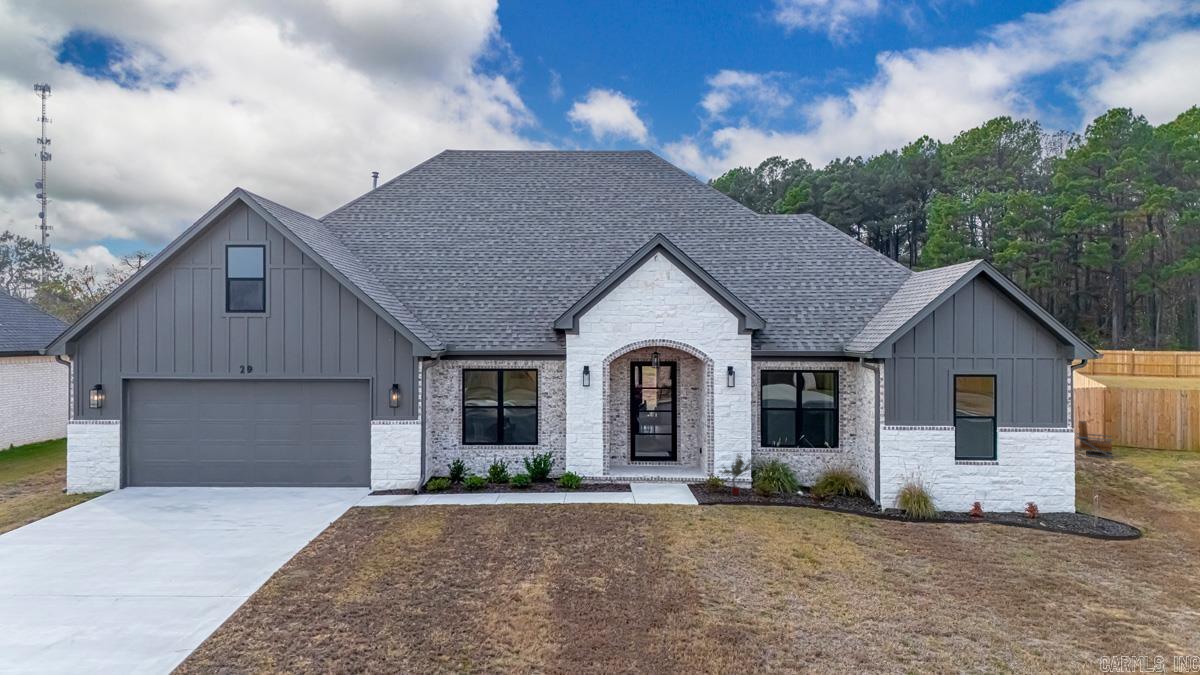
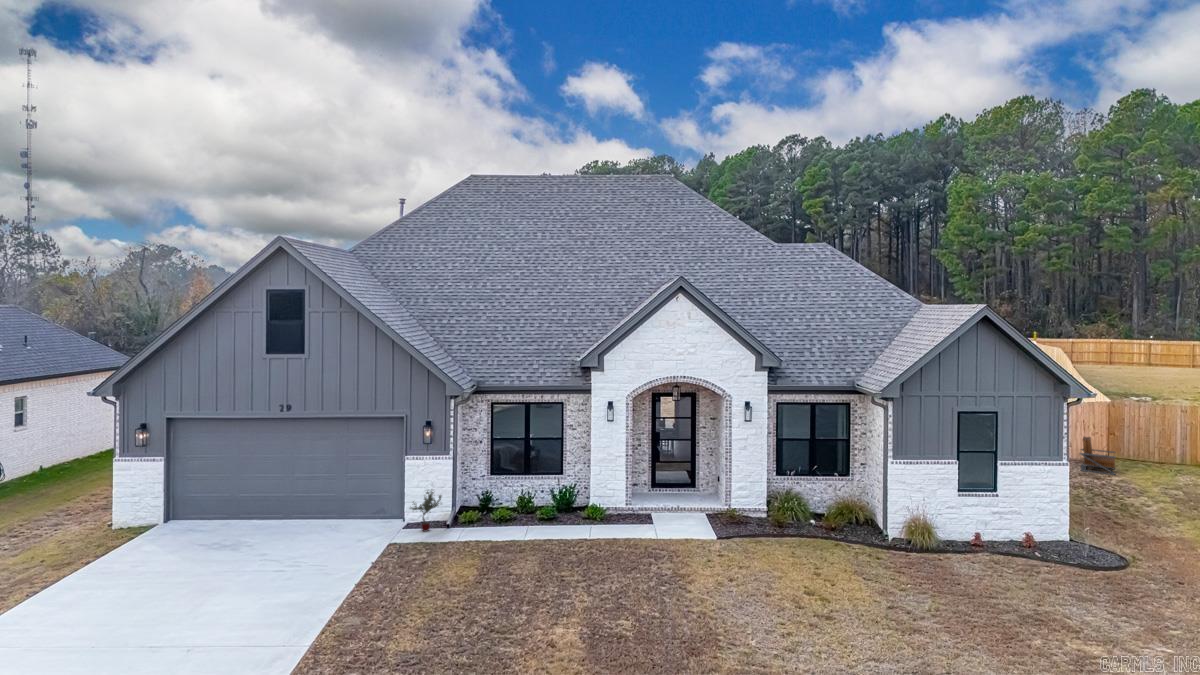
potted tree: present [719,455,753,496] -> present [410,489,441,531]

